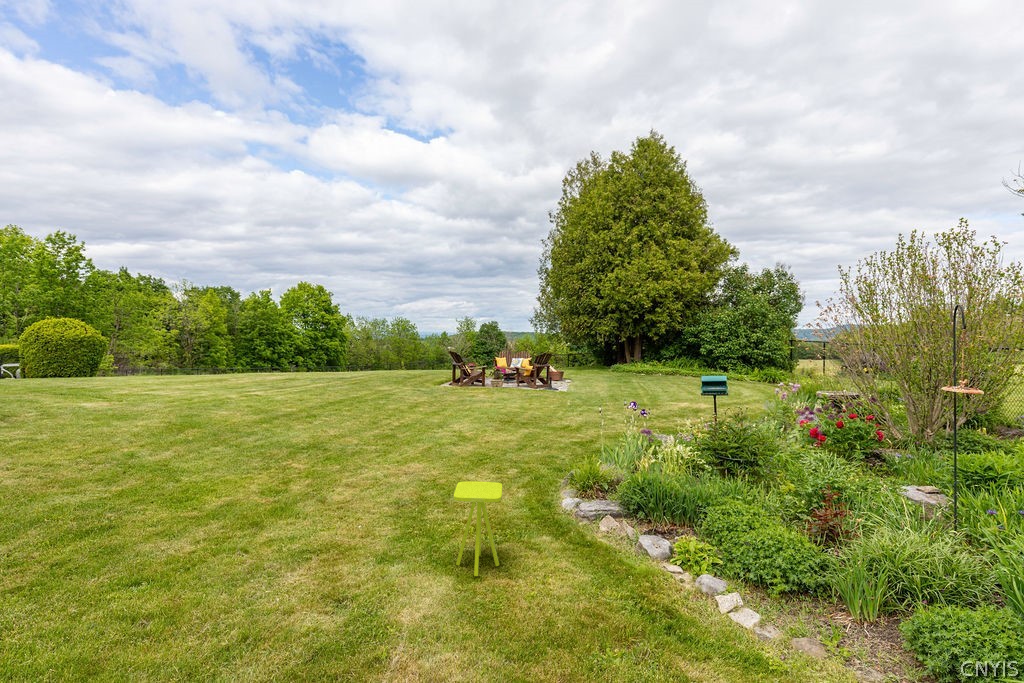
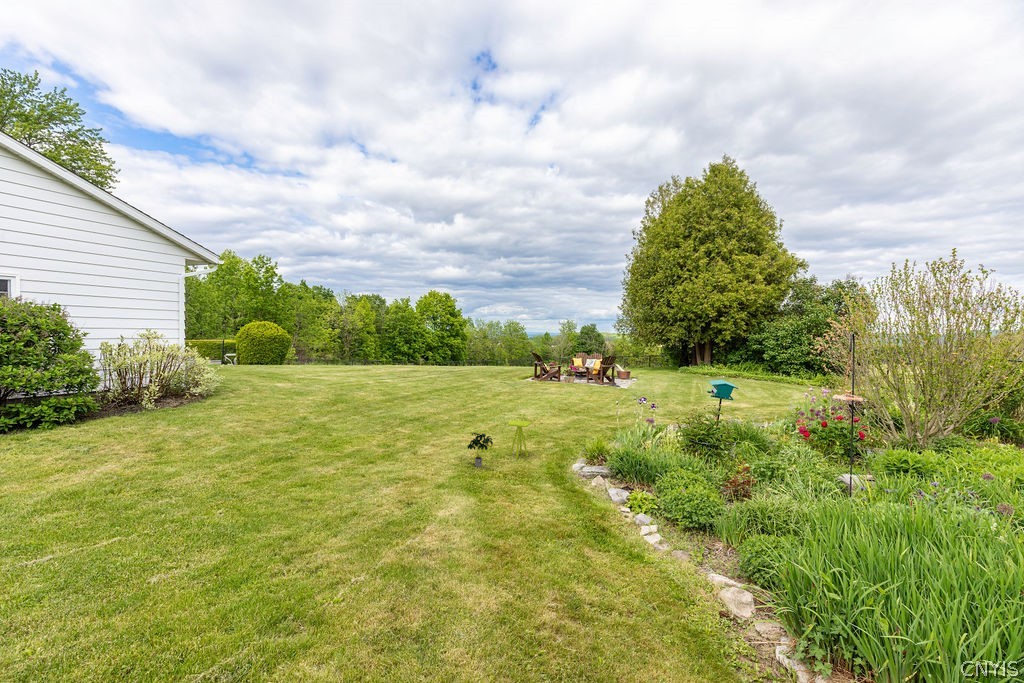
potted plant: none [350,536,425,636] -> present [467,432,493,467]

